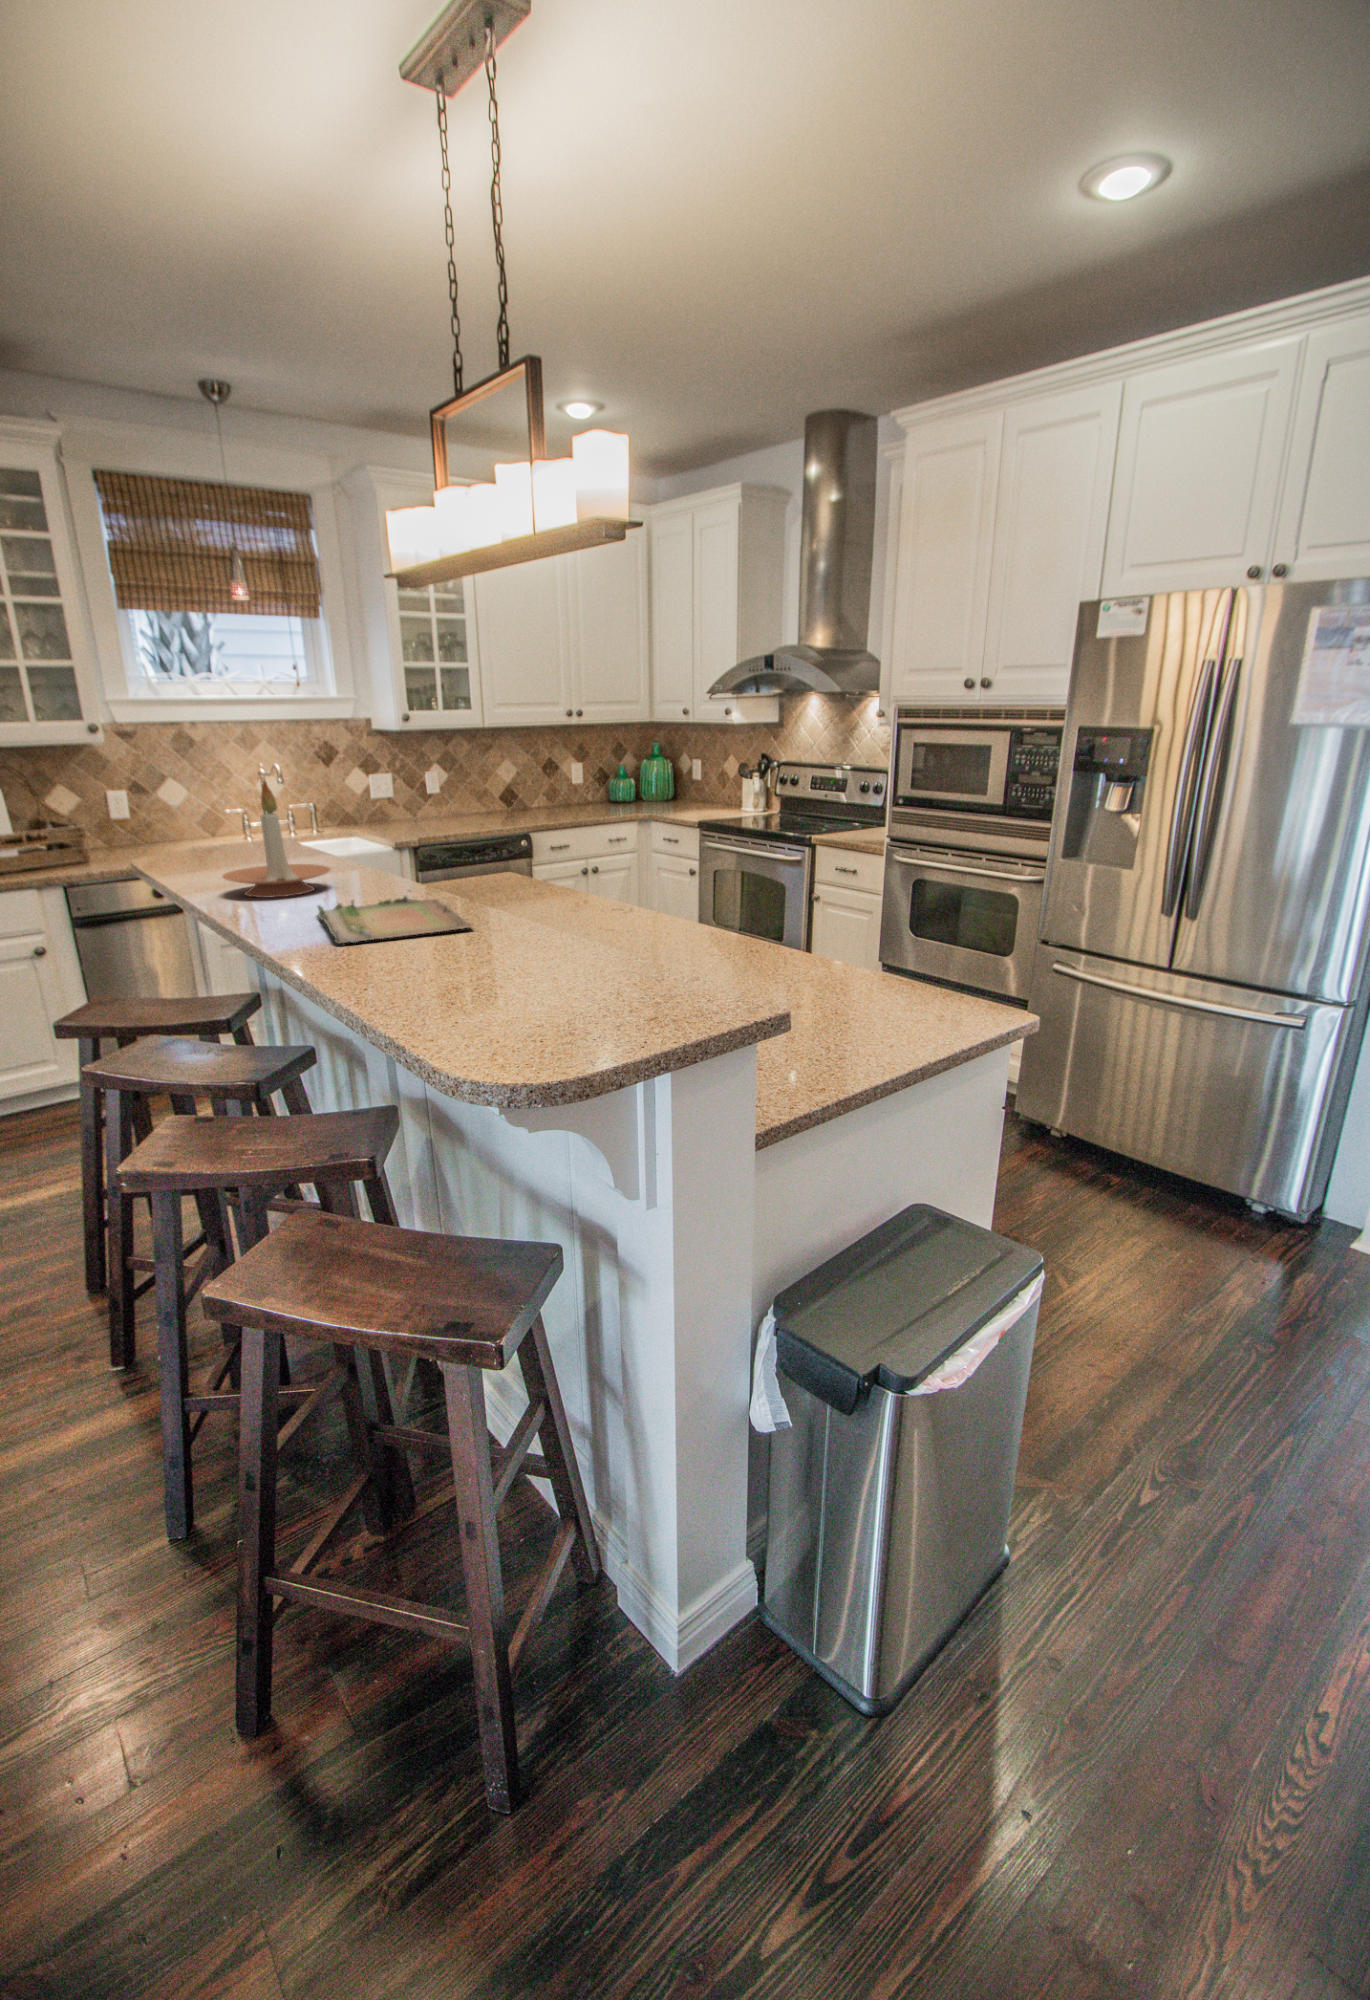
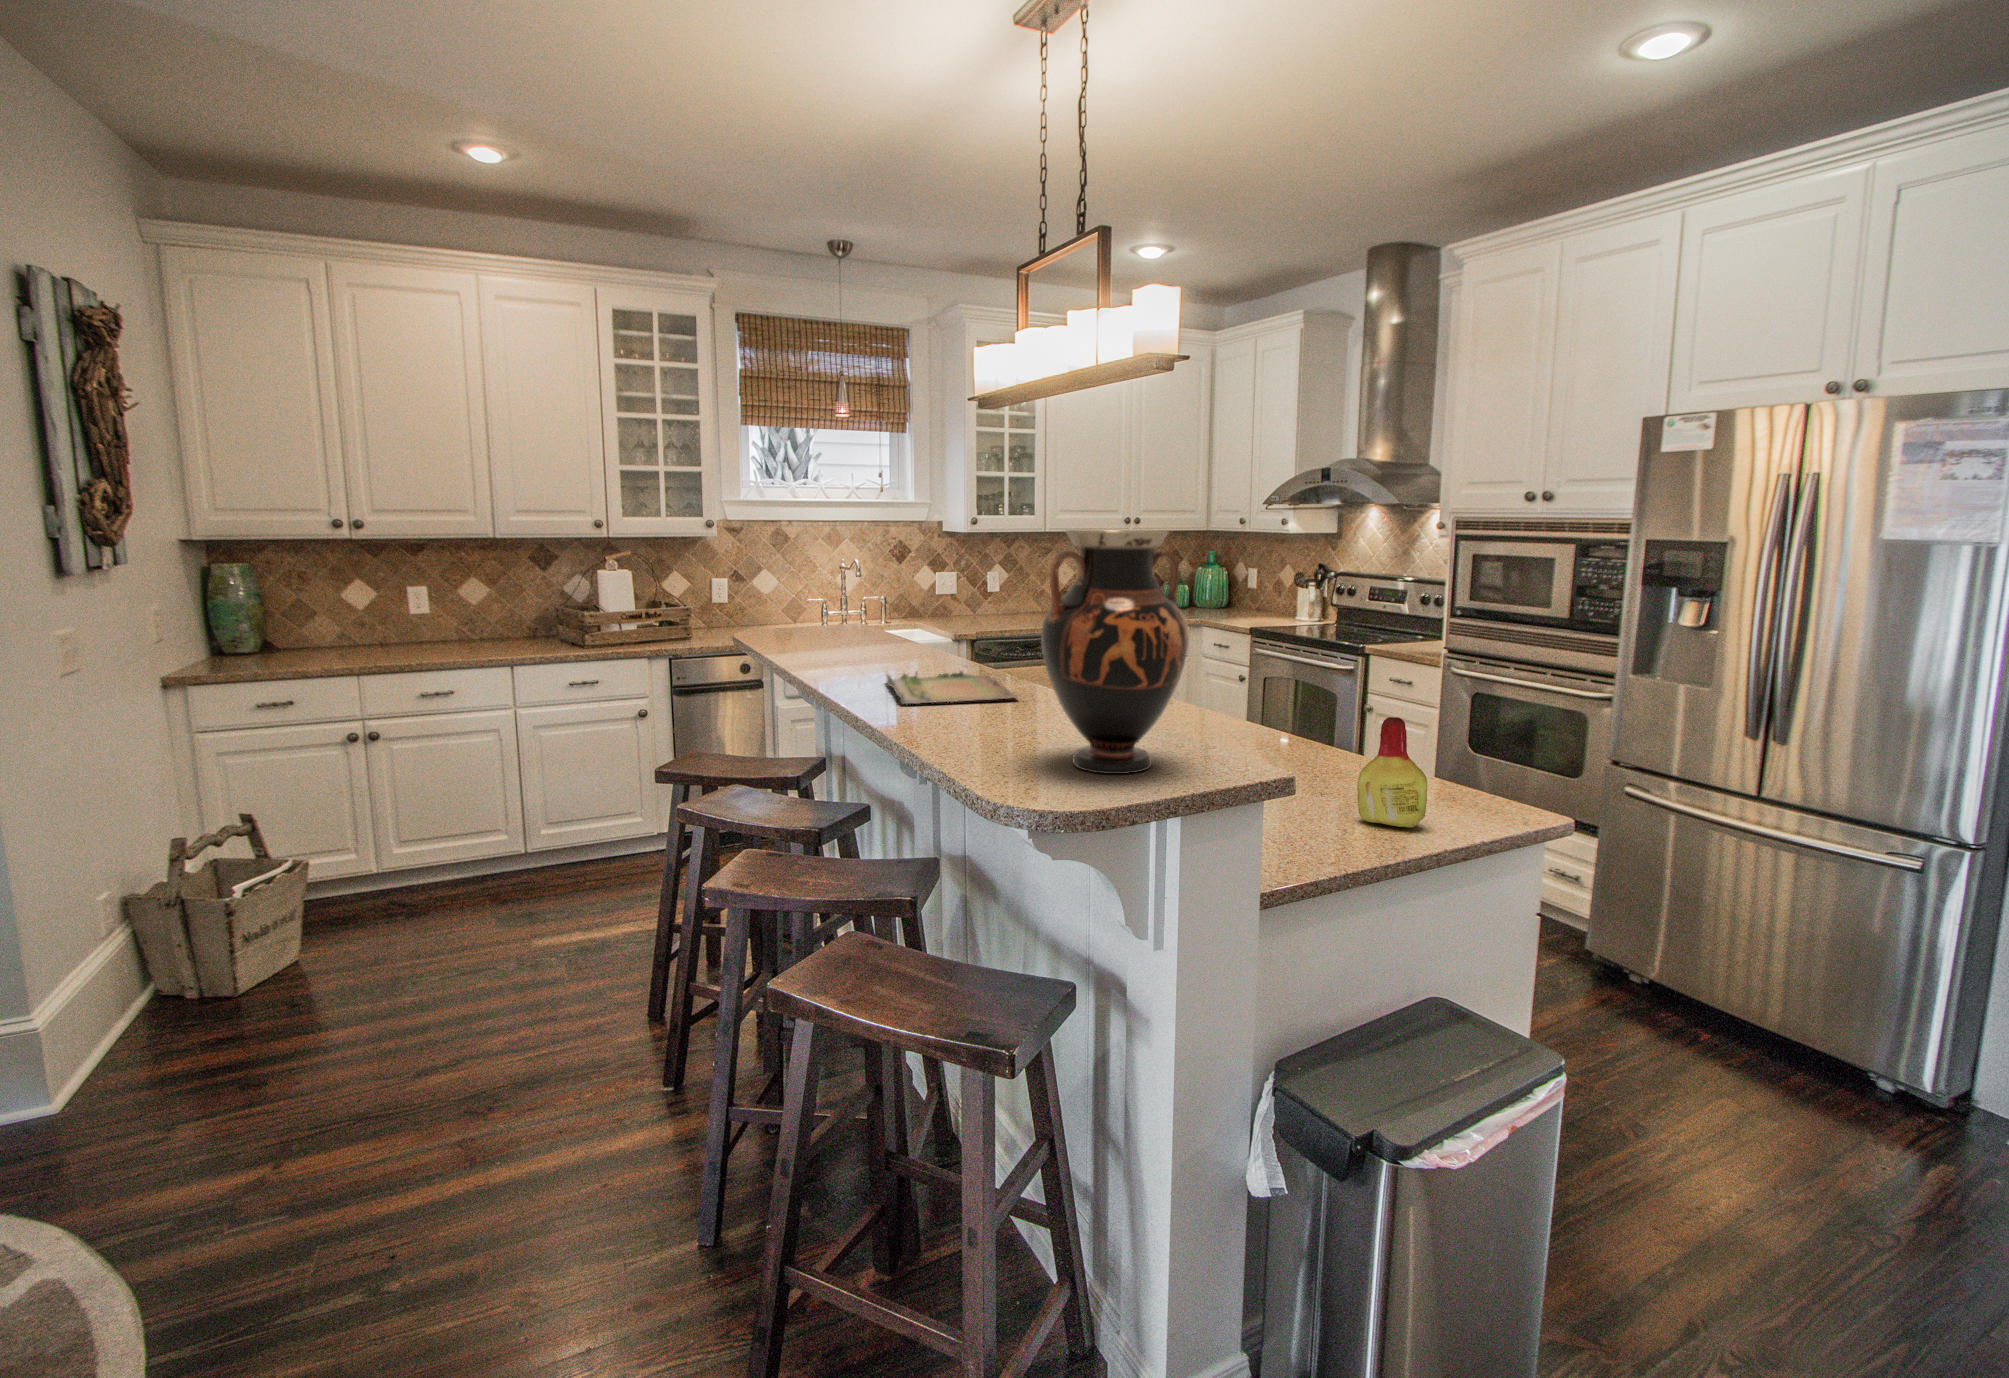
vase: none [496,737,669,1025] -> present [1041,530,1189,774]
candle holder: present [222,782,330,898] -> none [809,568,899,668]
bottle: none [839,929,907,1039] -> present [1357,717,1427,828]

